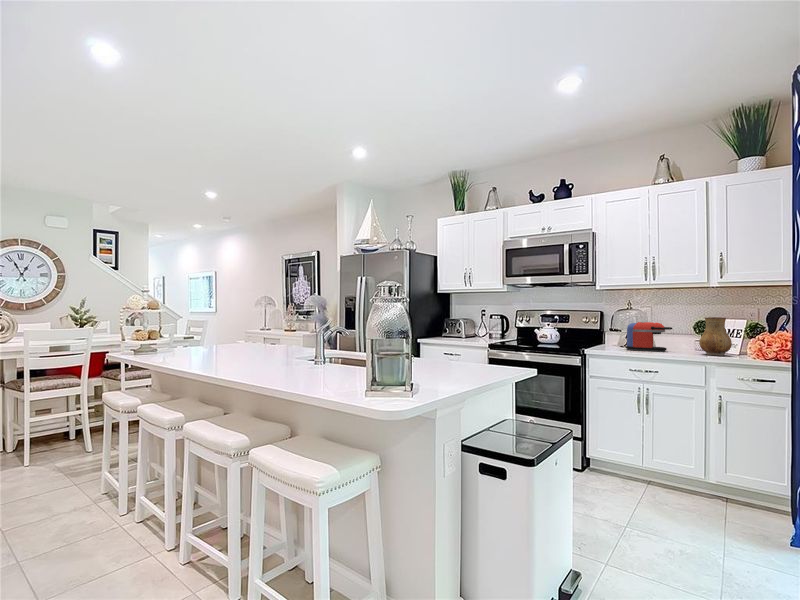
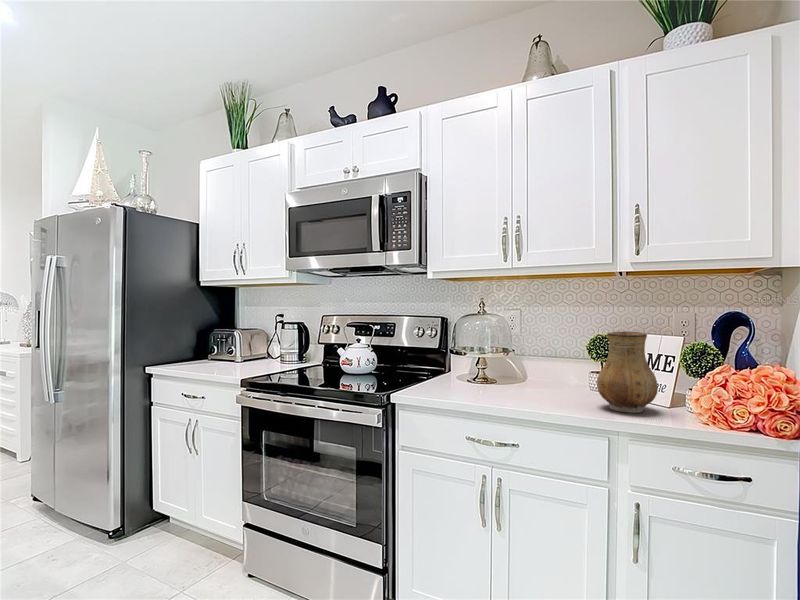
coffee maker: present [626,322,672,352] -> none [470,339,550,397]

